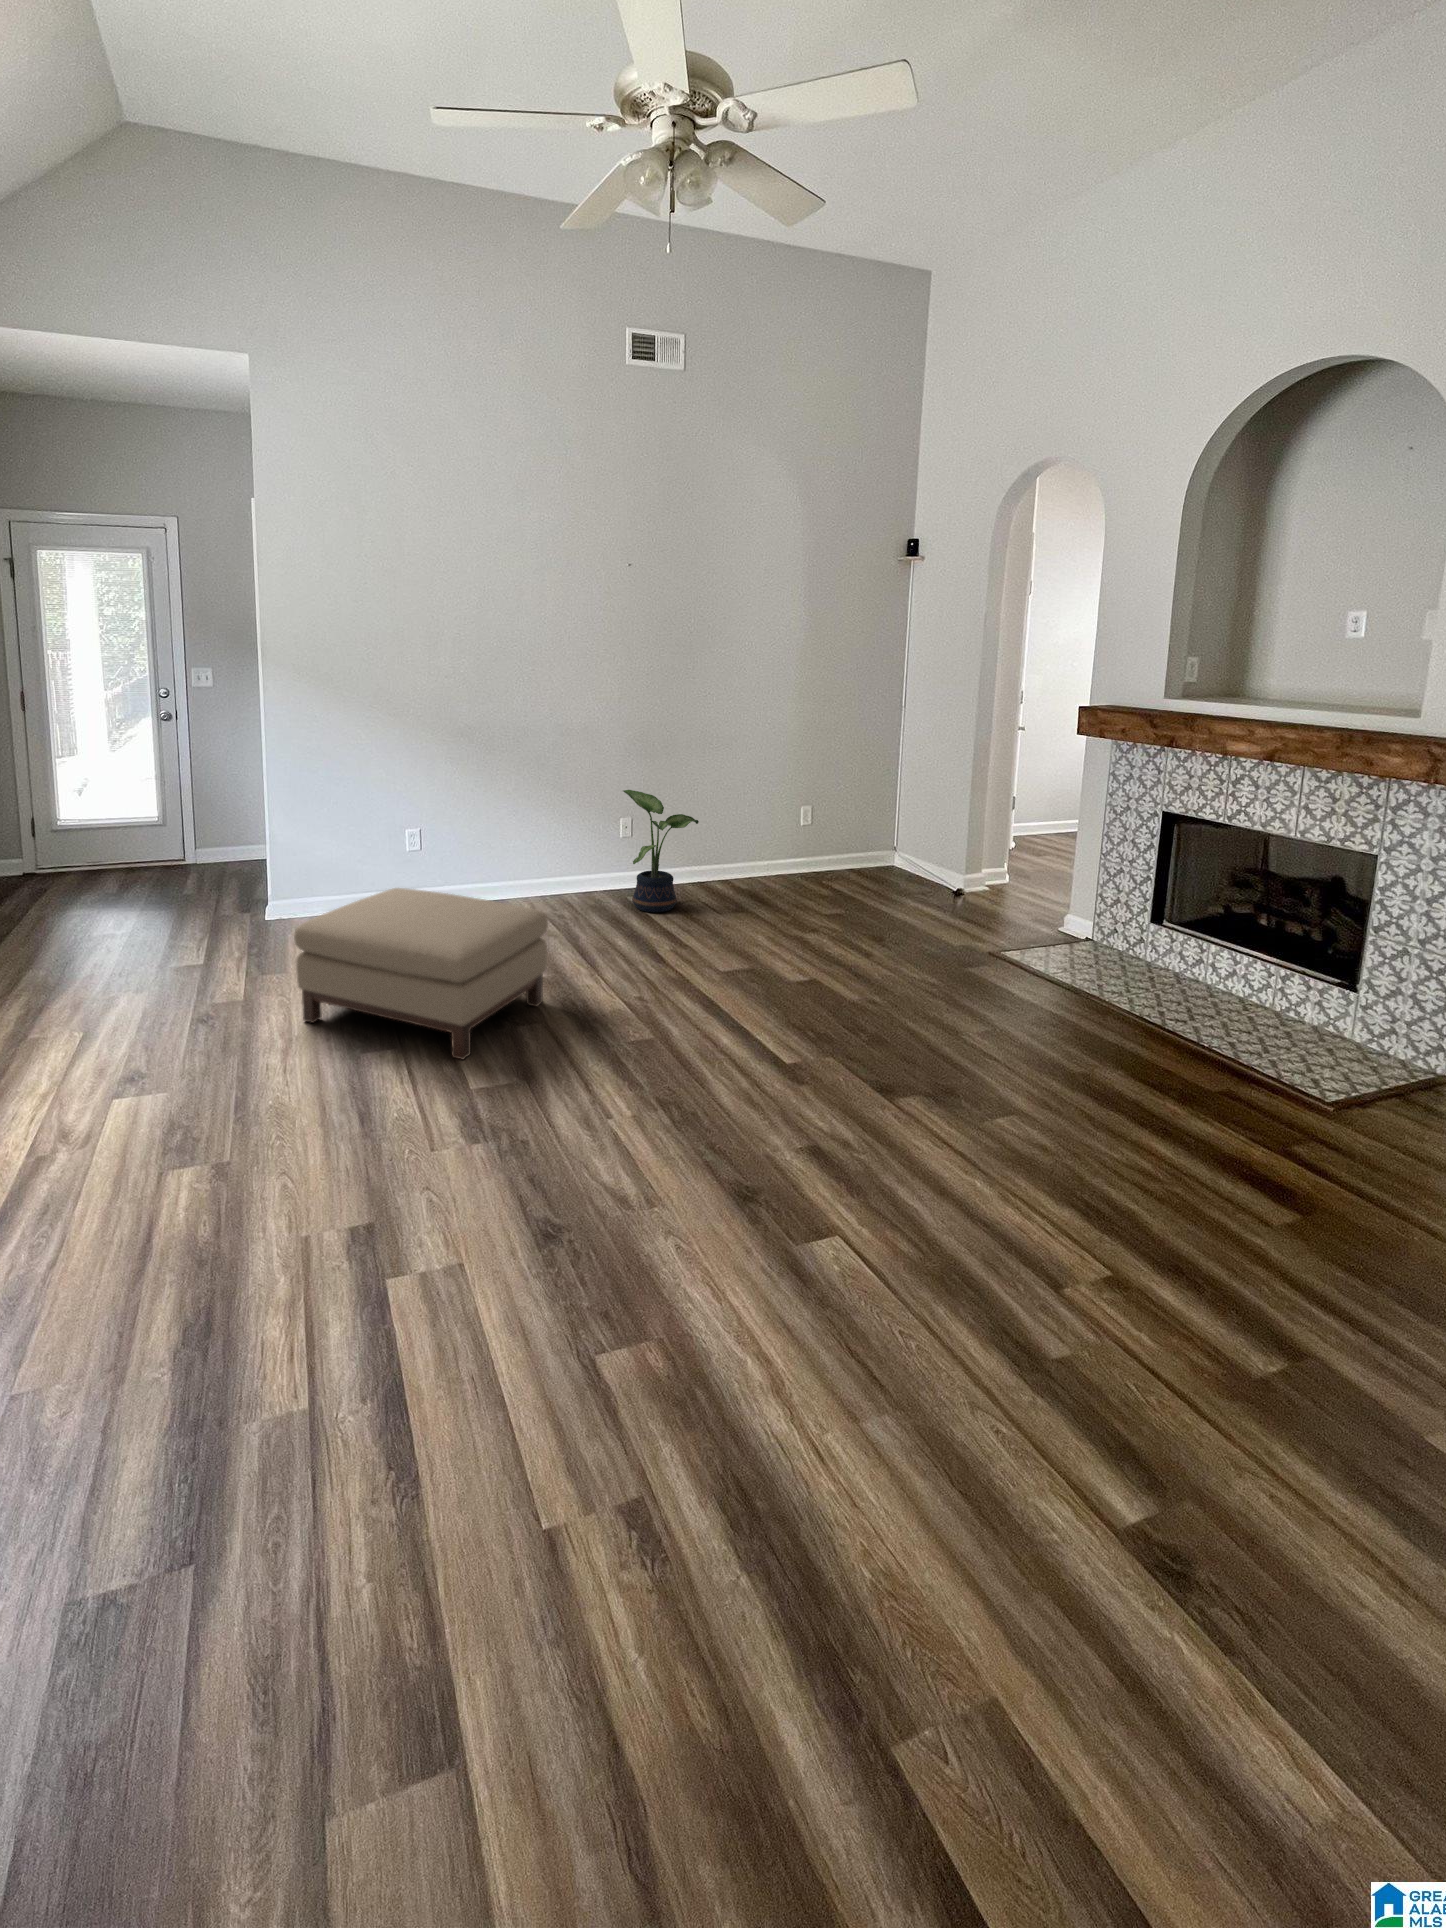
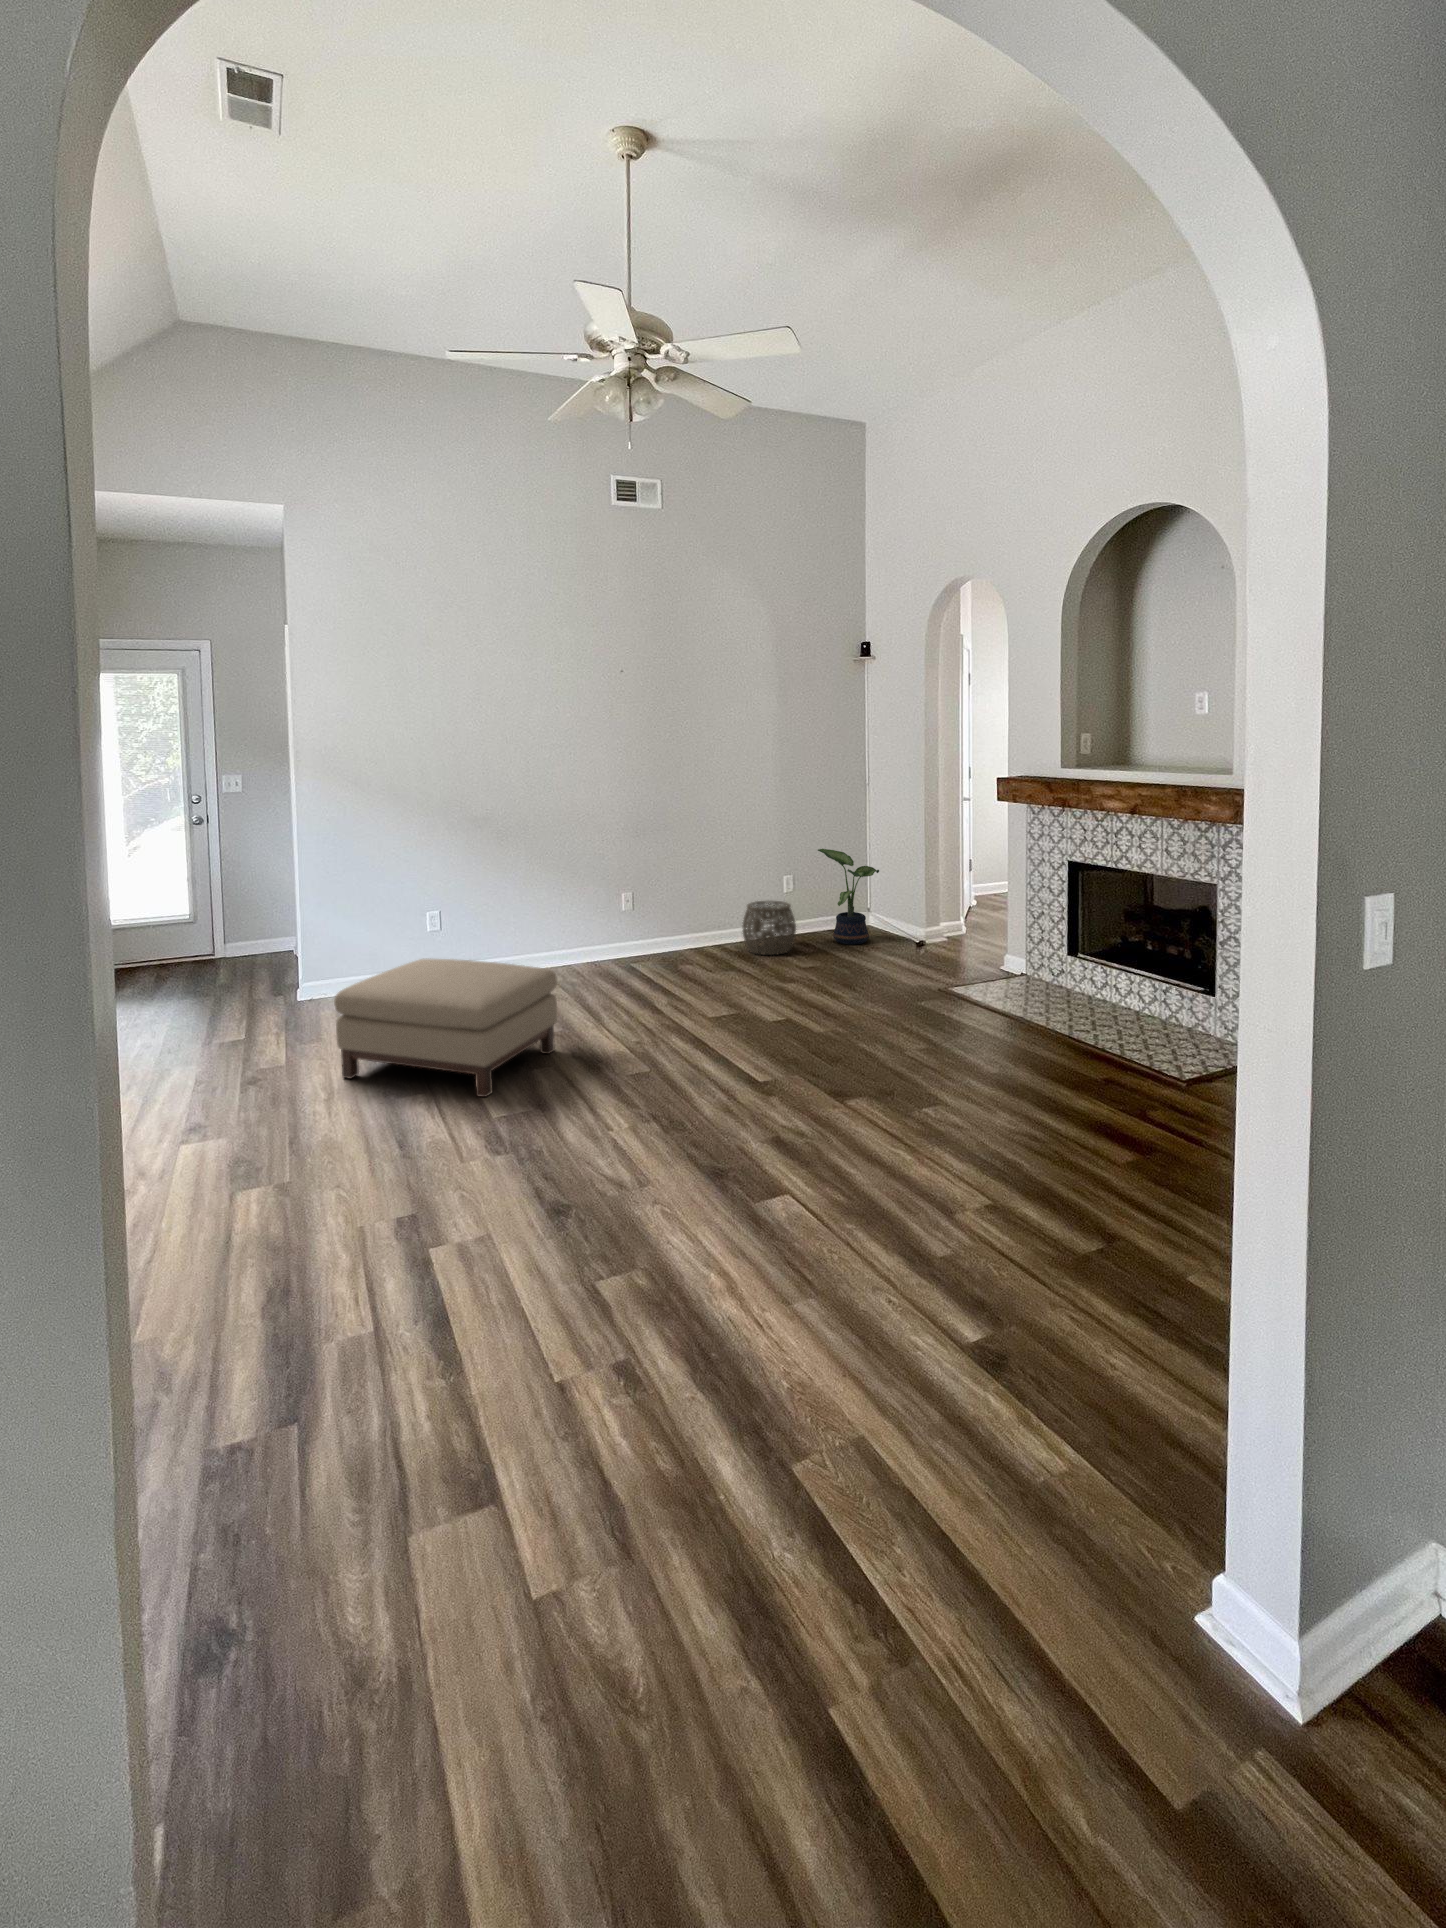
potted plant: present [623,790,699,912] -> present [818,849,879,944]
woven basket: none [752,834,815,896] -> present [742,901,796,955]

